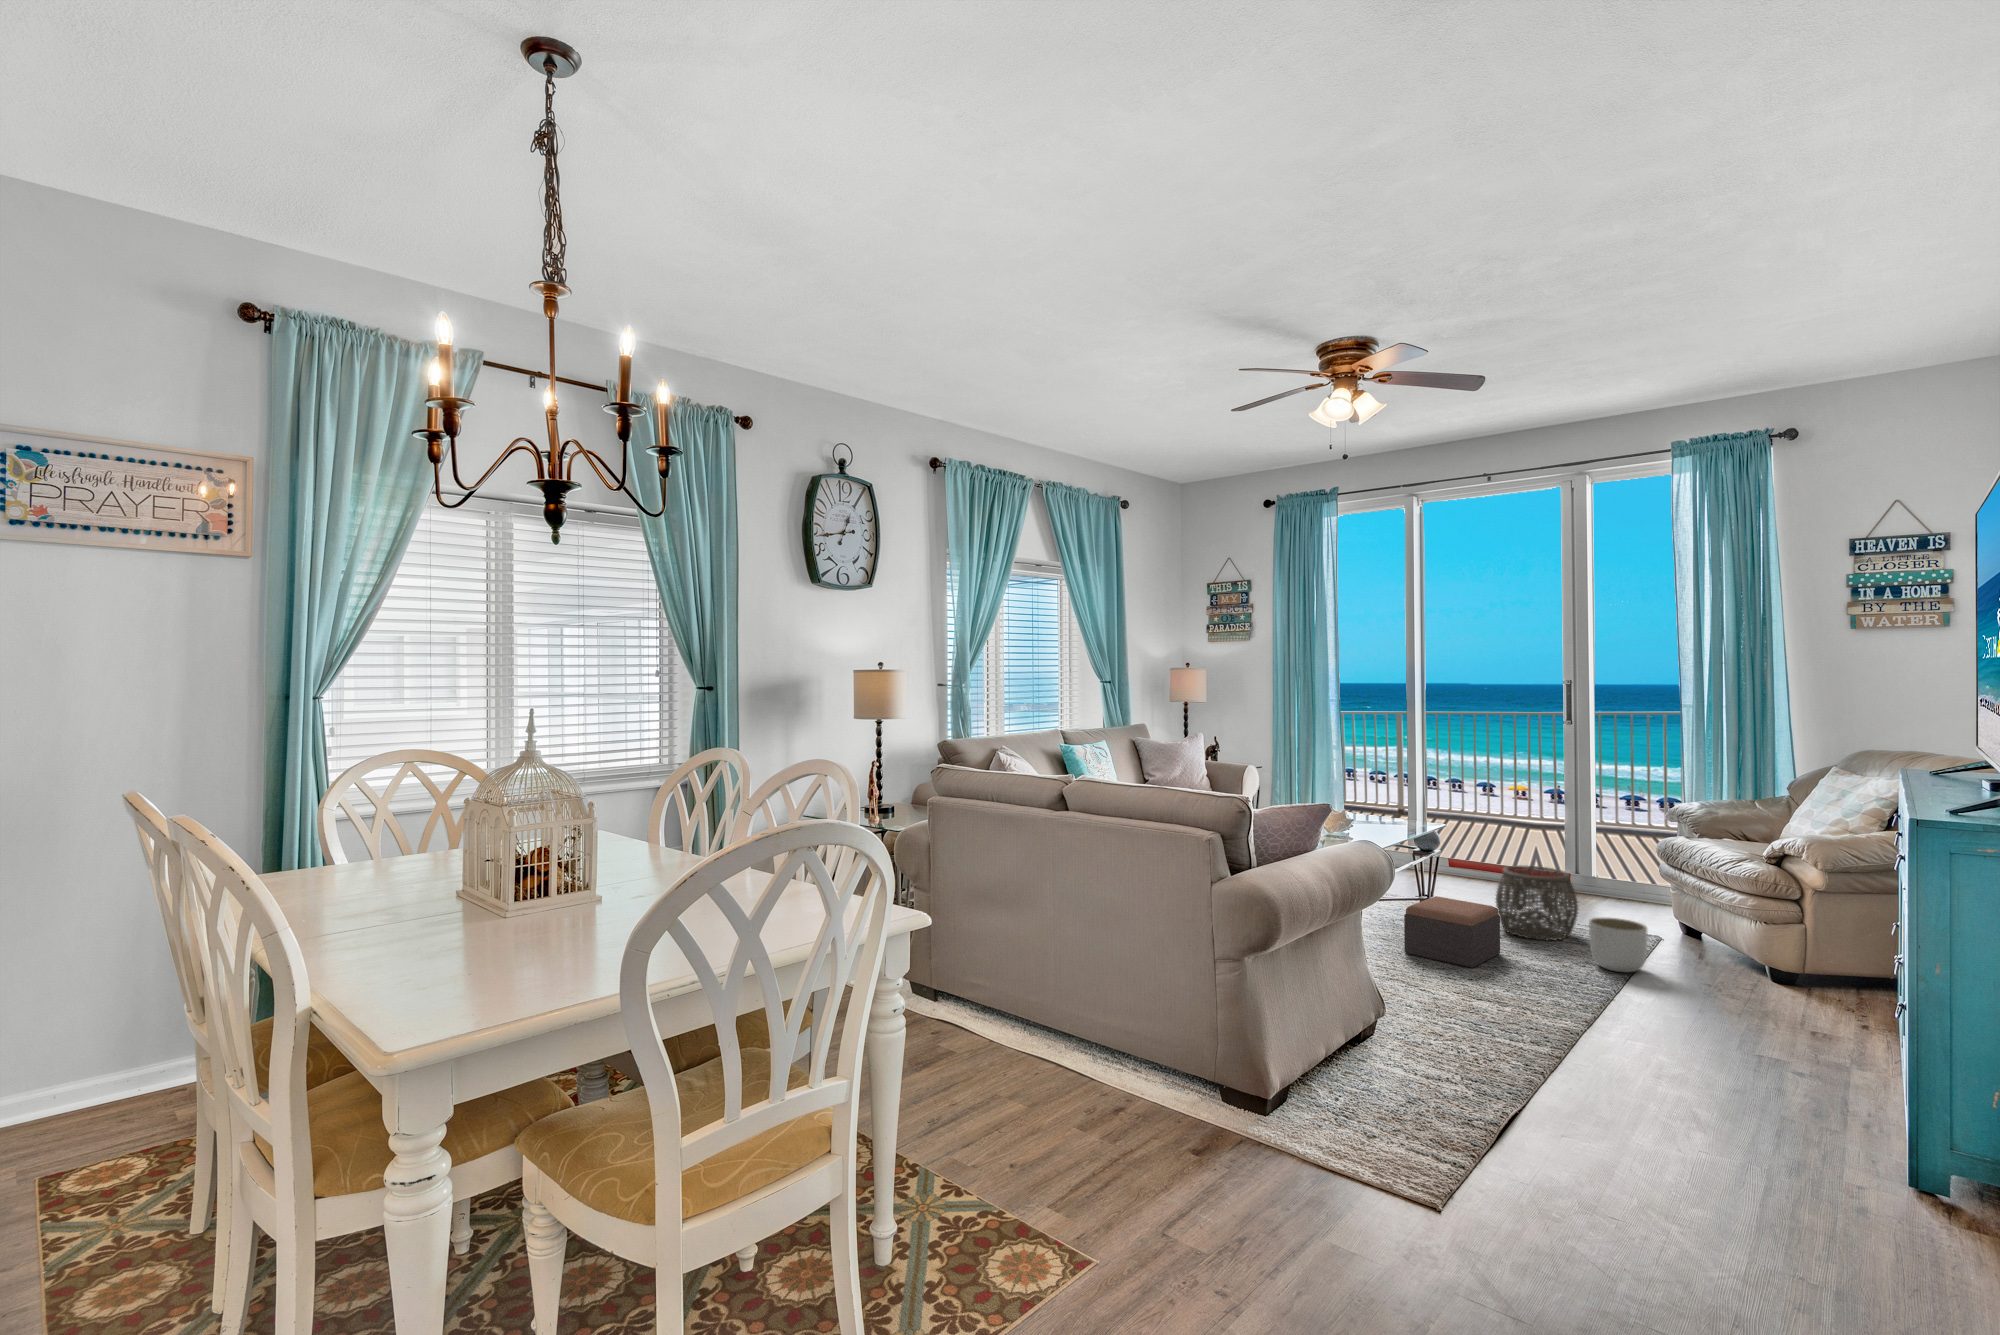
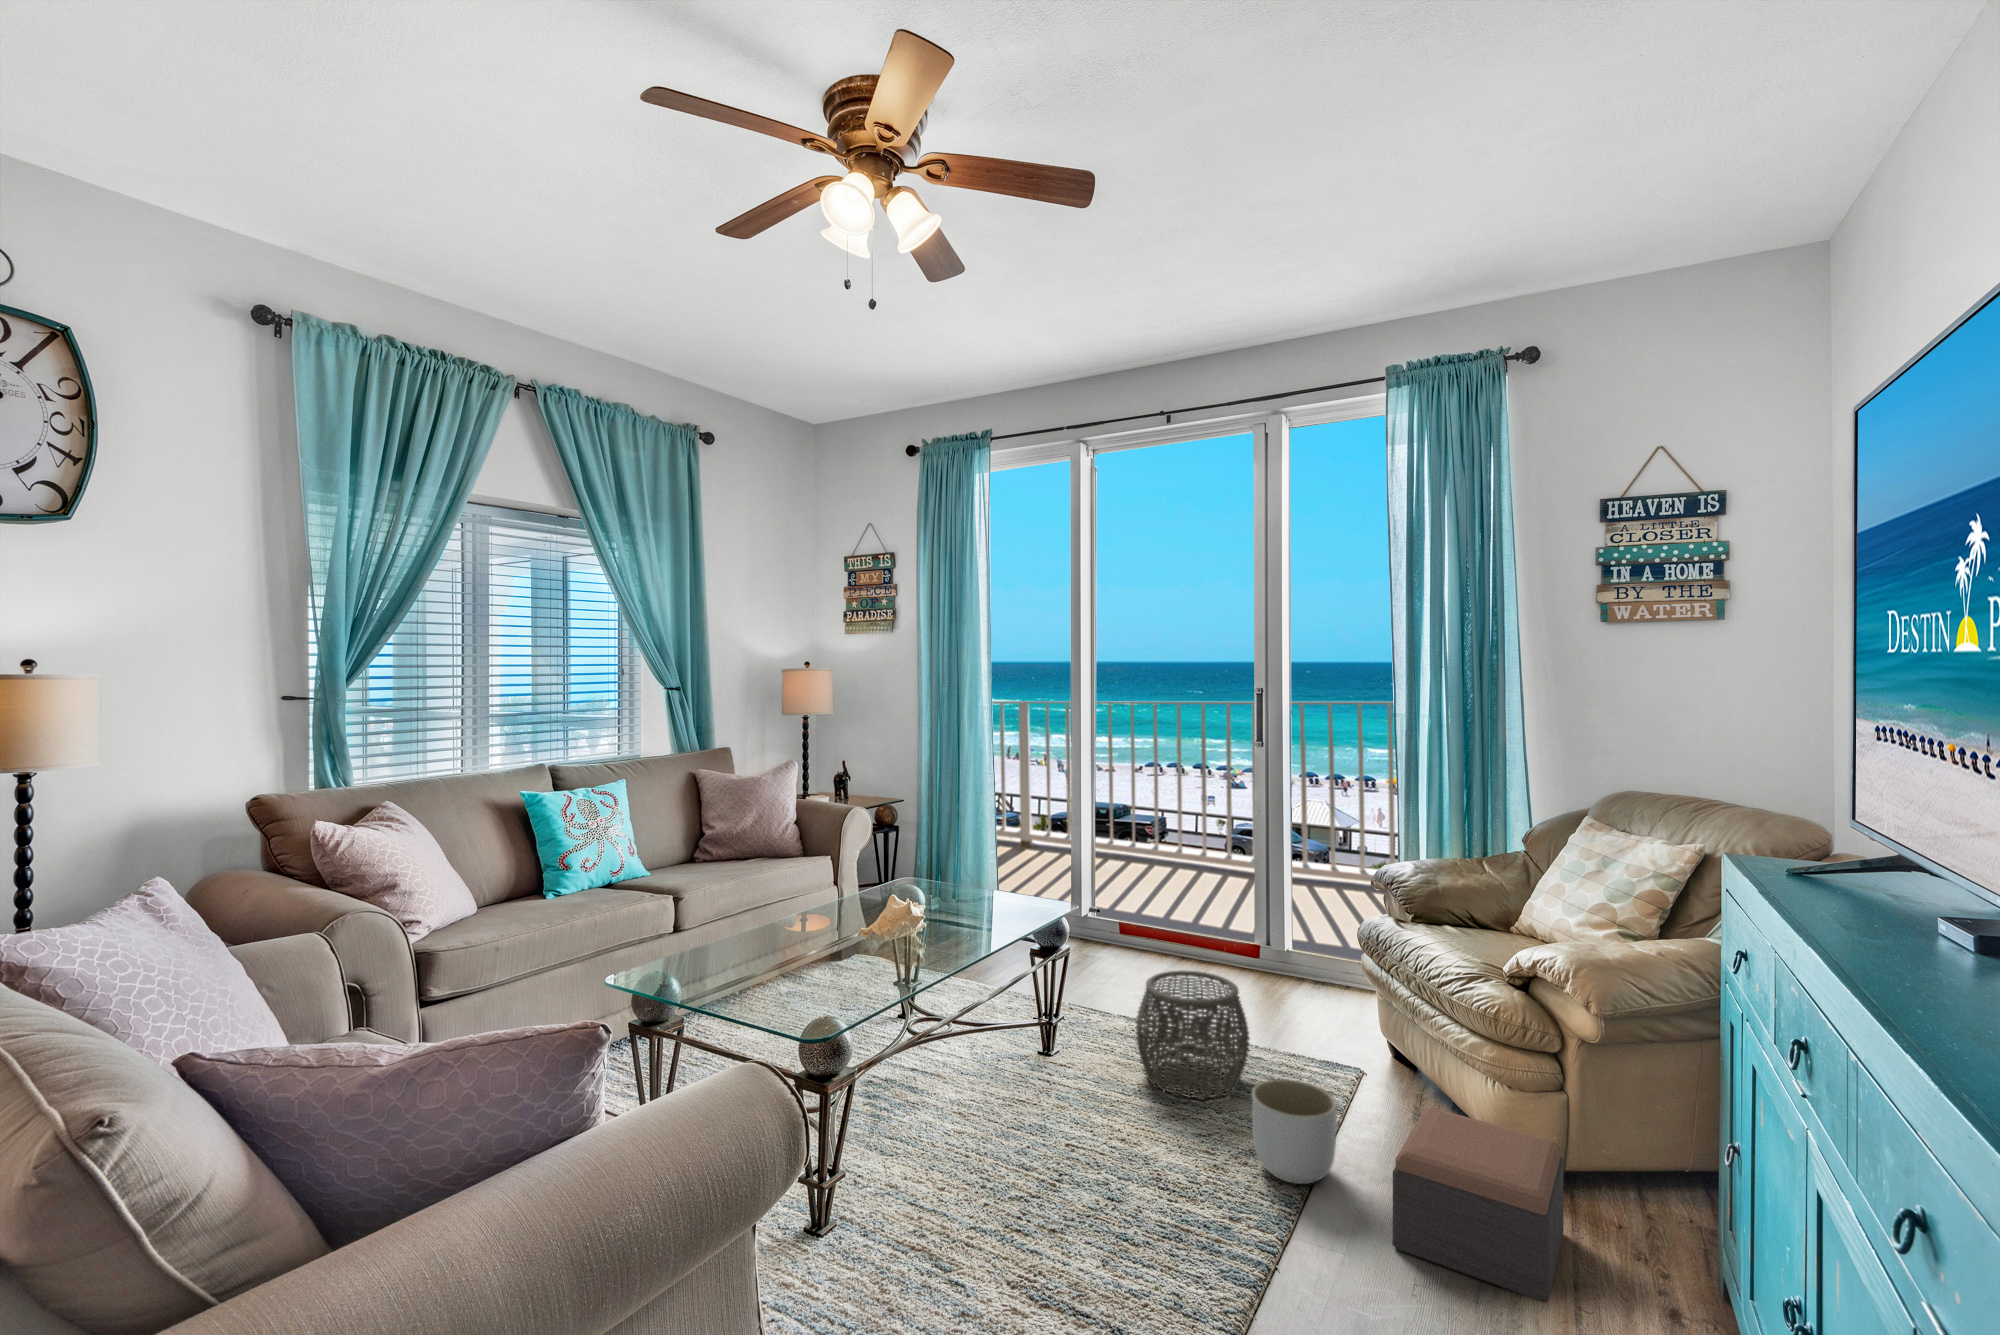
footstool: present [1404,896,1500,968] -> present [1393,1108,1564,1303]

